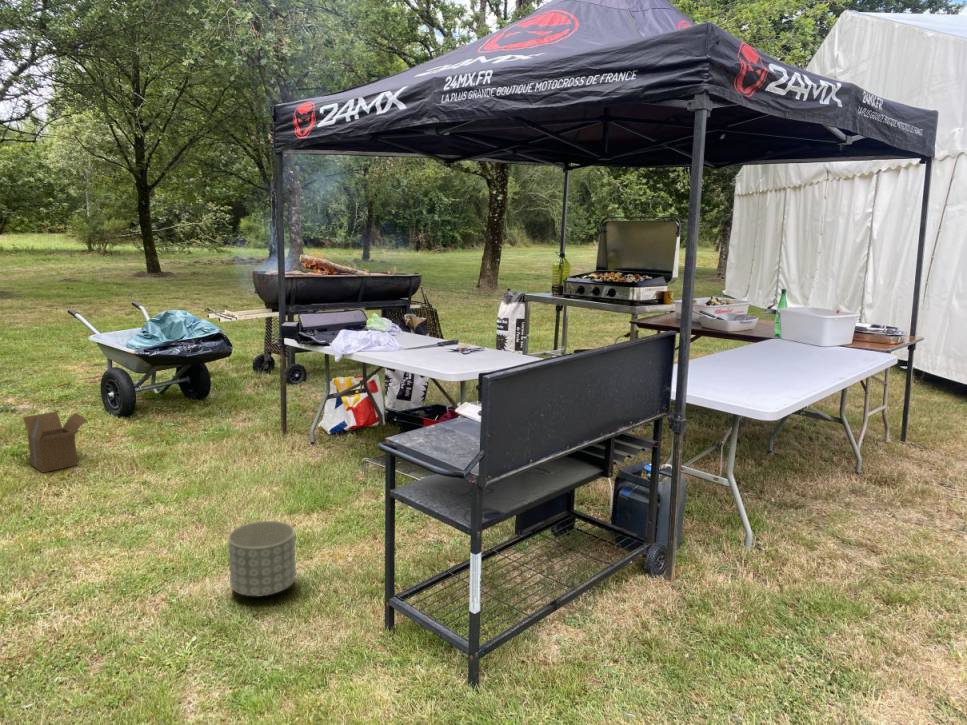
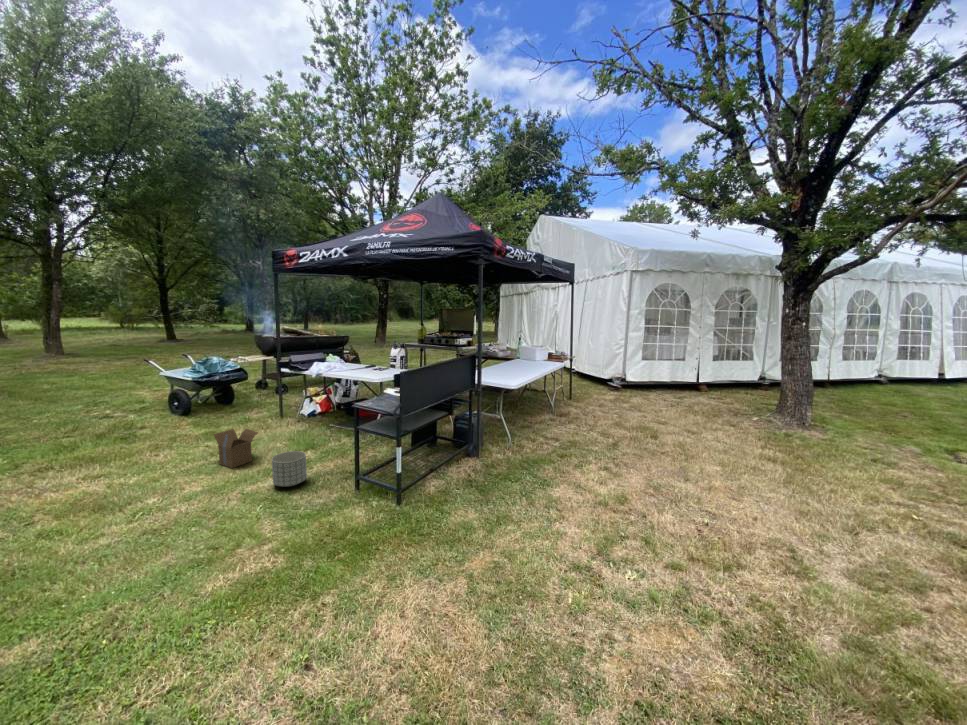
cardboard box: present [23,412,87,473] -> present [214,429,257,468]

